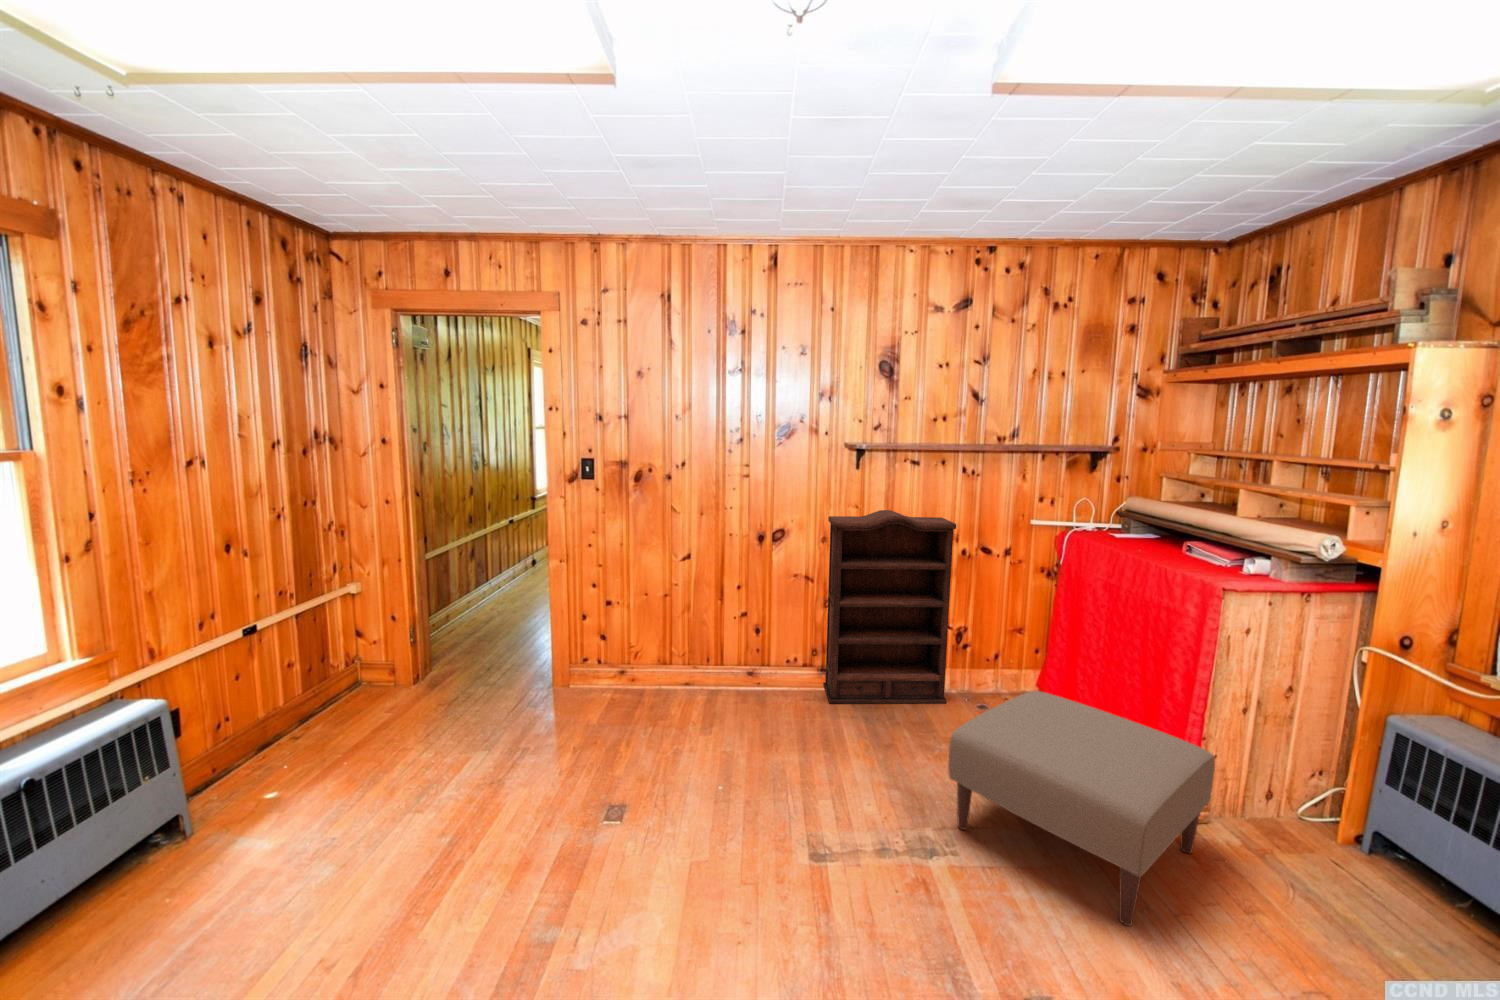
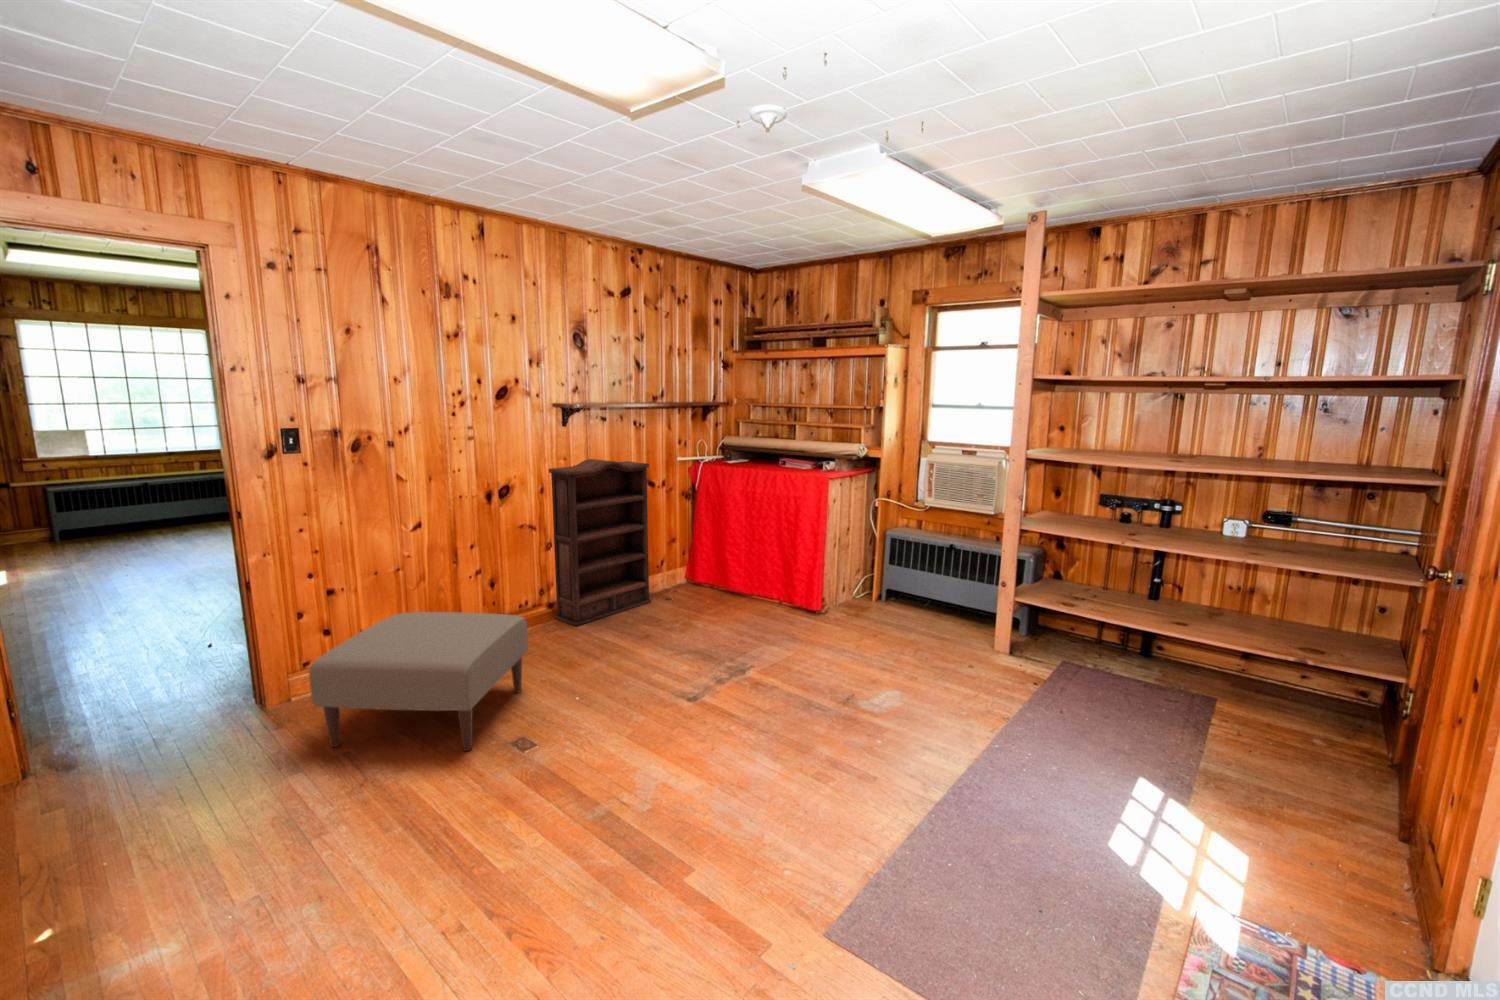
ottoman: present [948,691,1215,926] -> present [309,612,528,751]

